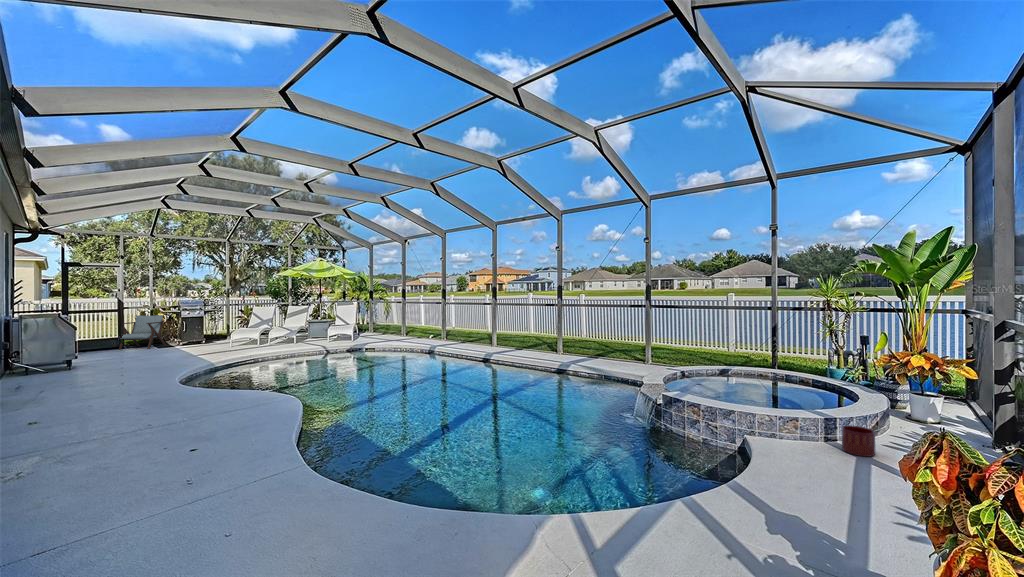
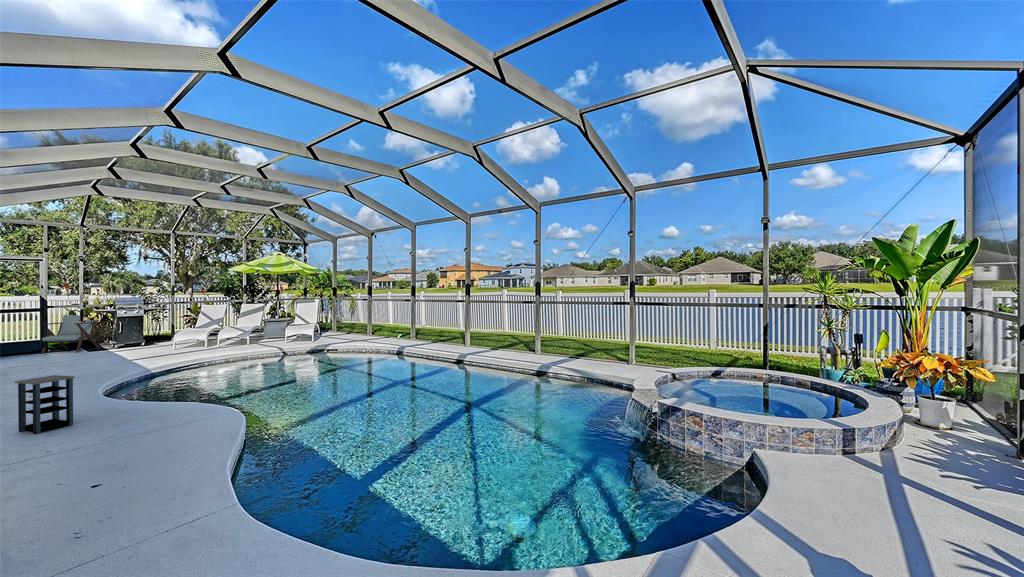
side table: none [126,364,169,411] -> present [15,375,75,434]
planter: present [842,425,876,457] -> none [869,438,908,475]

